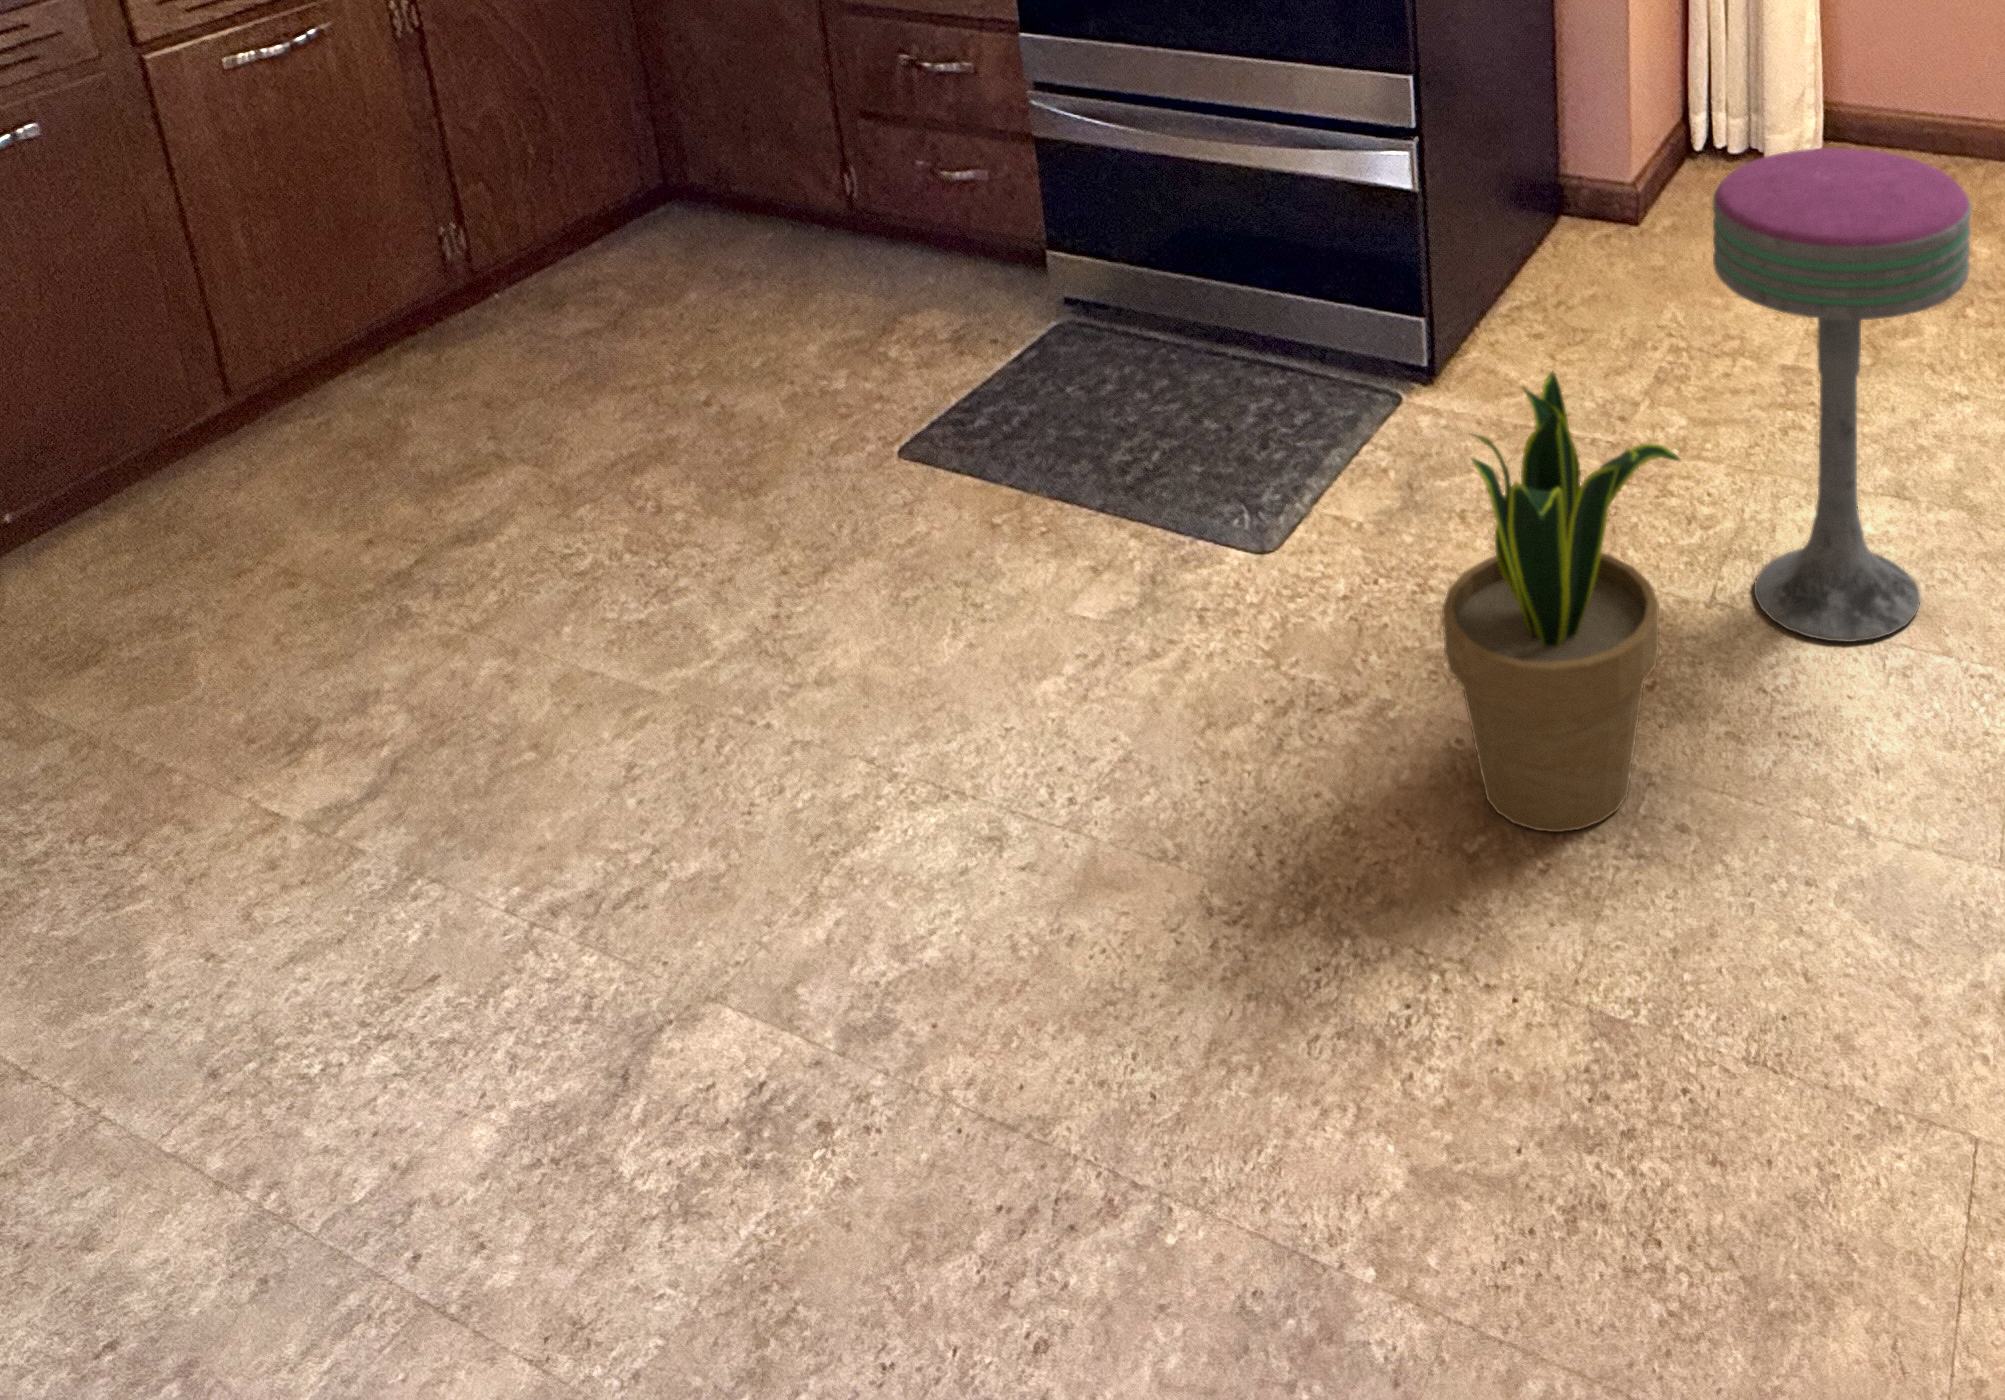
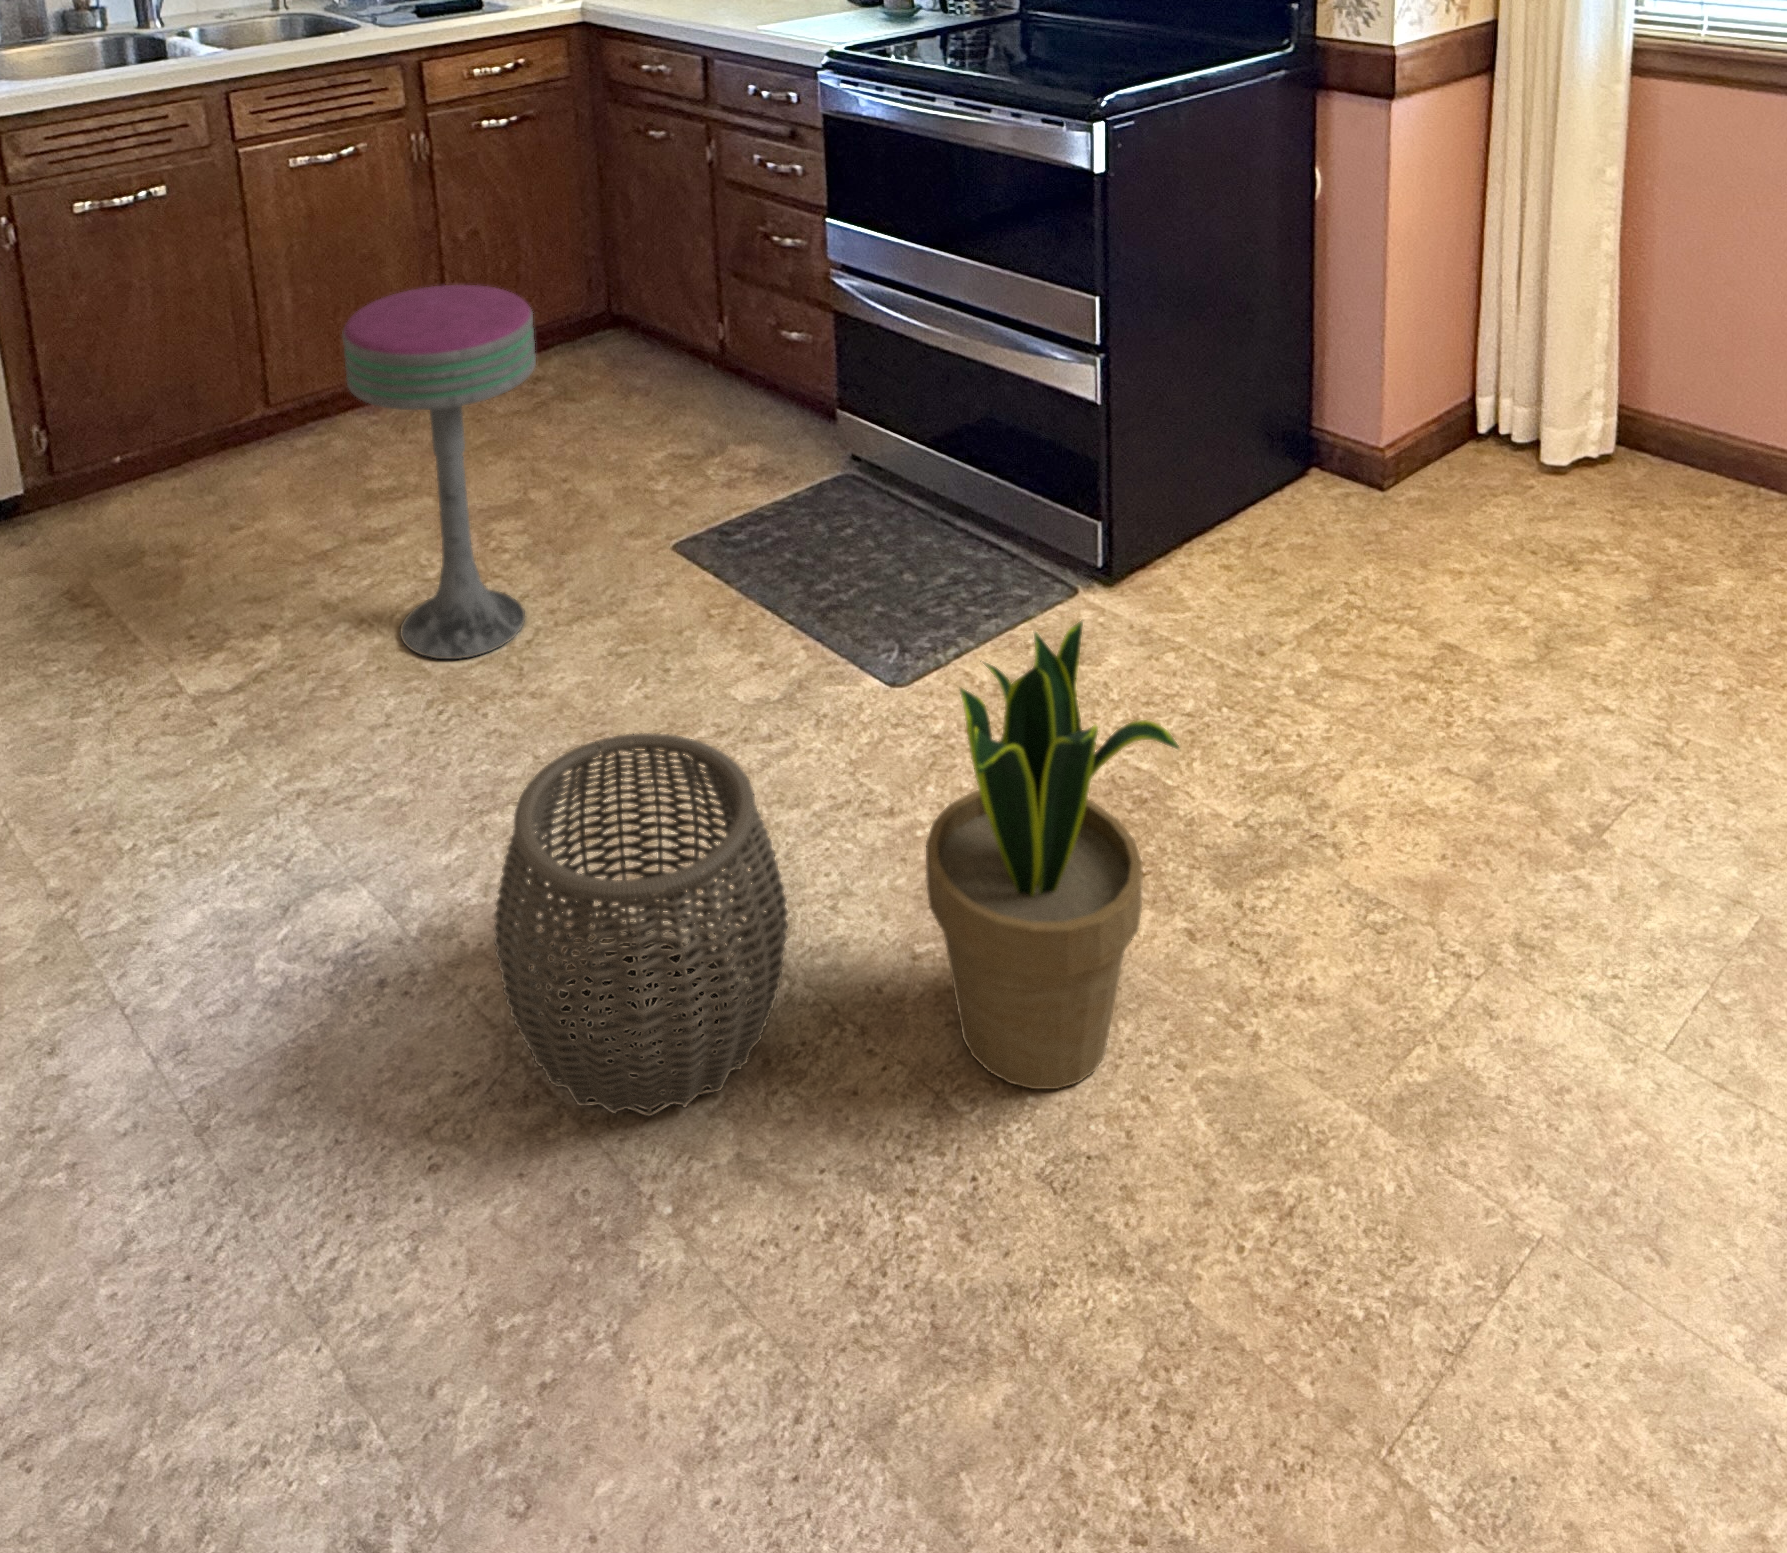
bar stool: present [1713,148,1971,642] -> present [342,285,536,659]
woven basket: none [994,600,1328,1007] -> present [494,733,788,1116]

